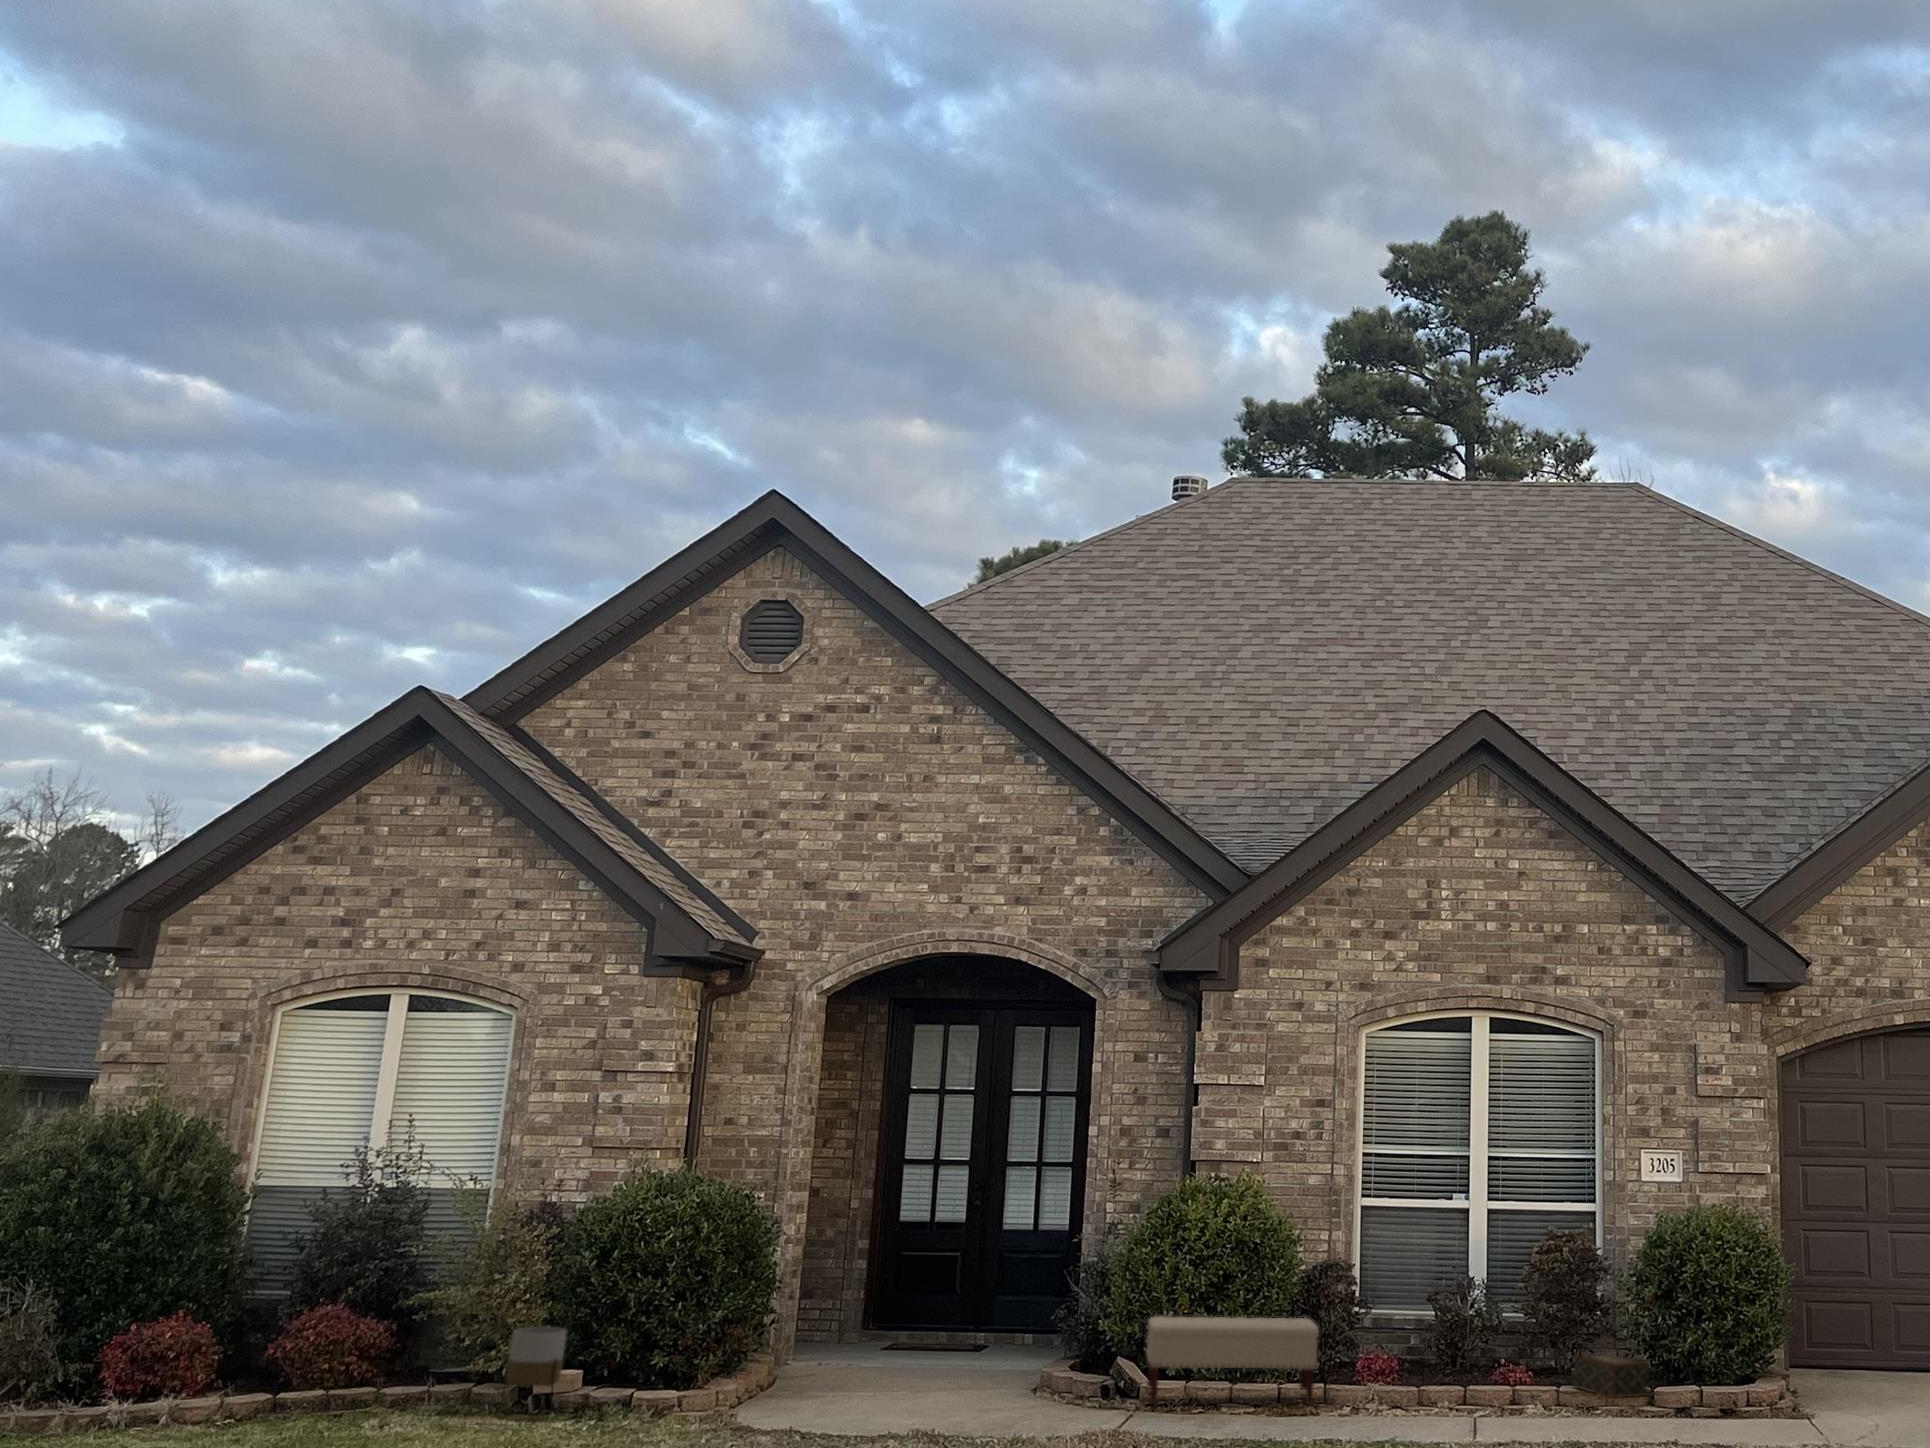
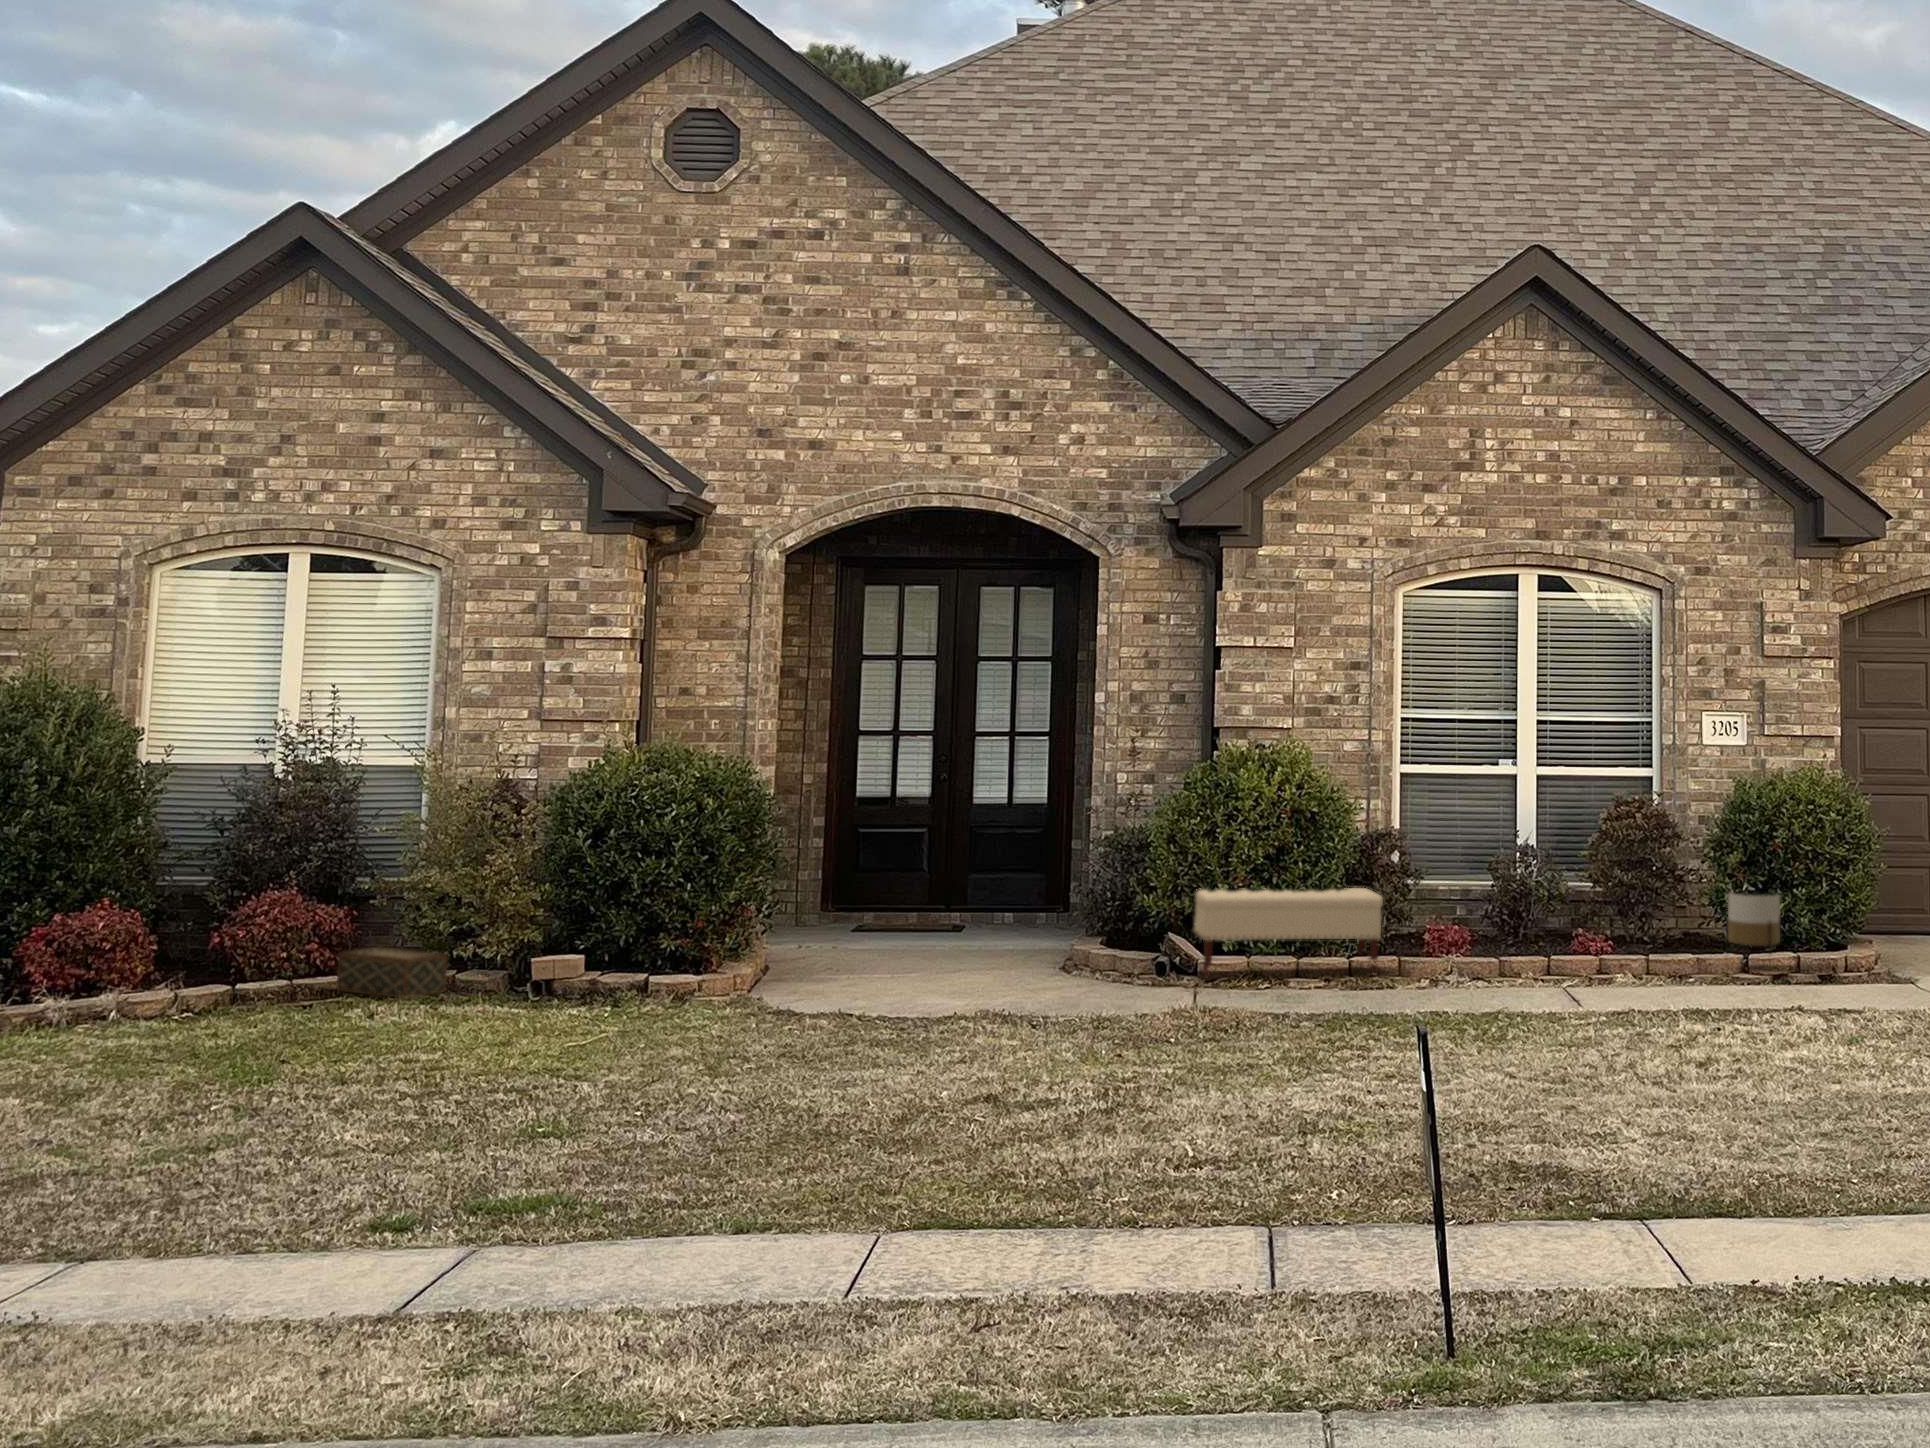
planter: present [503,1327,566,1400] -> present [1727,893,1780,948]
woven basket: present [1571,1355,1649,1398] -> present [336,946,448,998]

